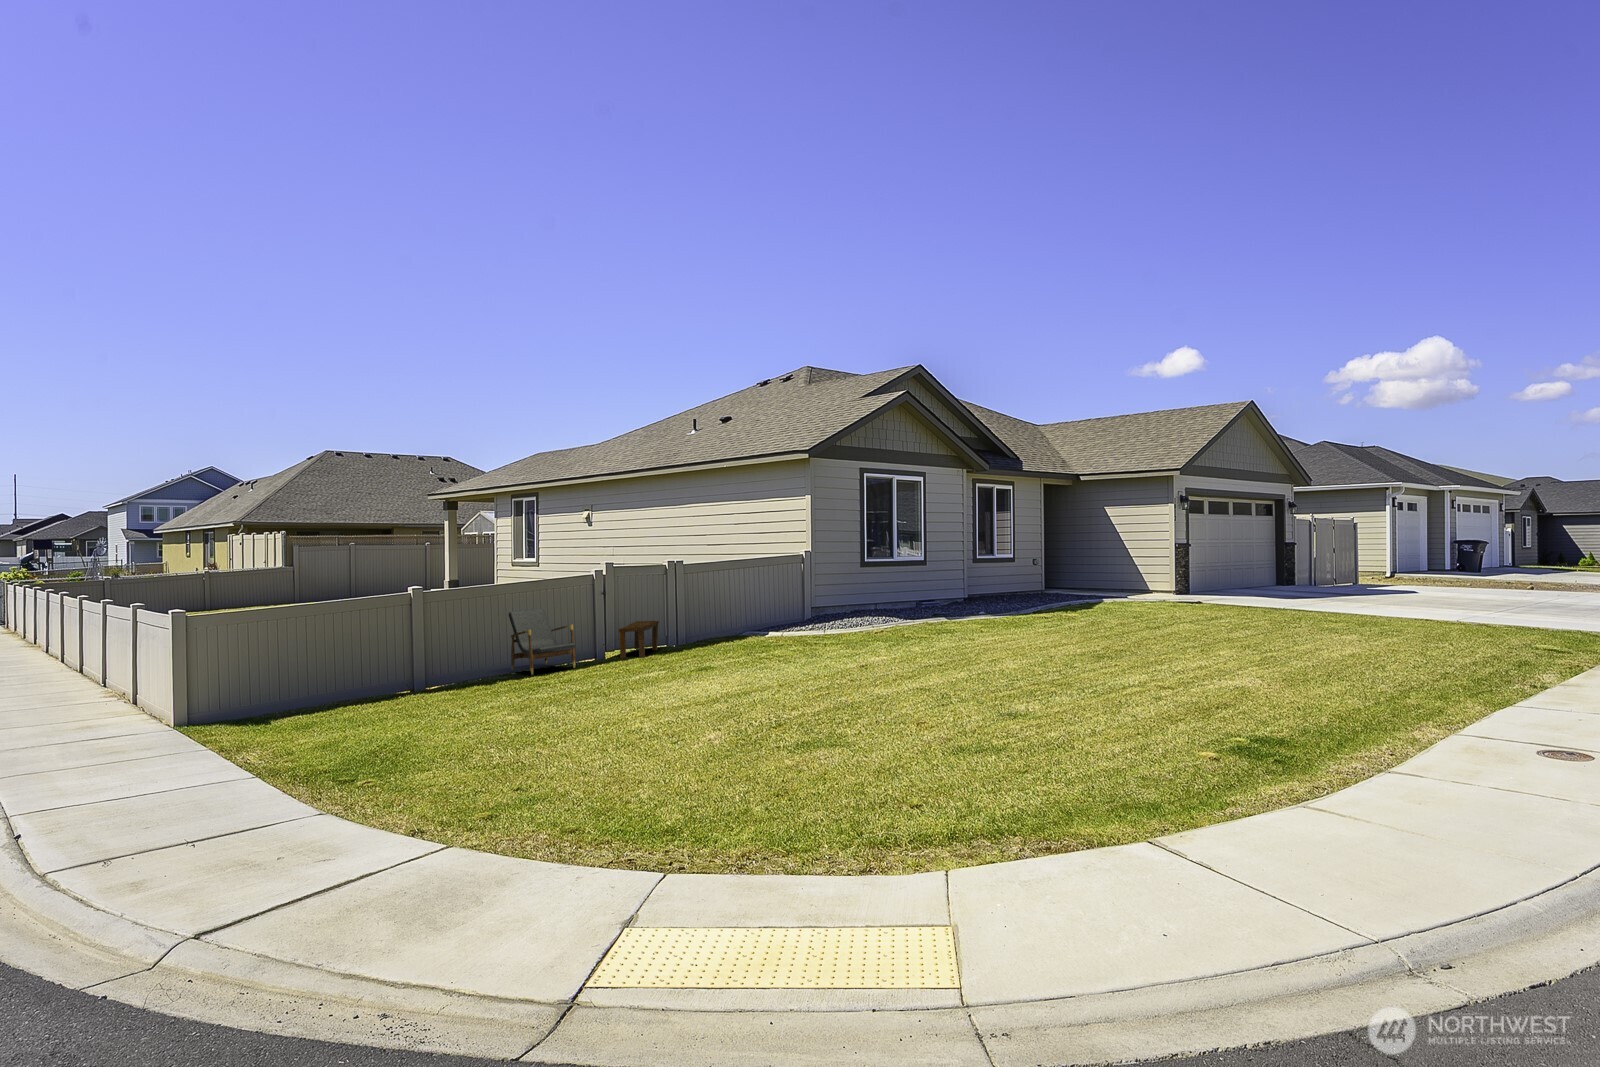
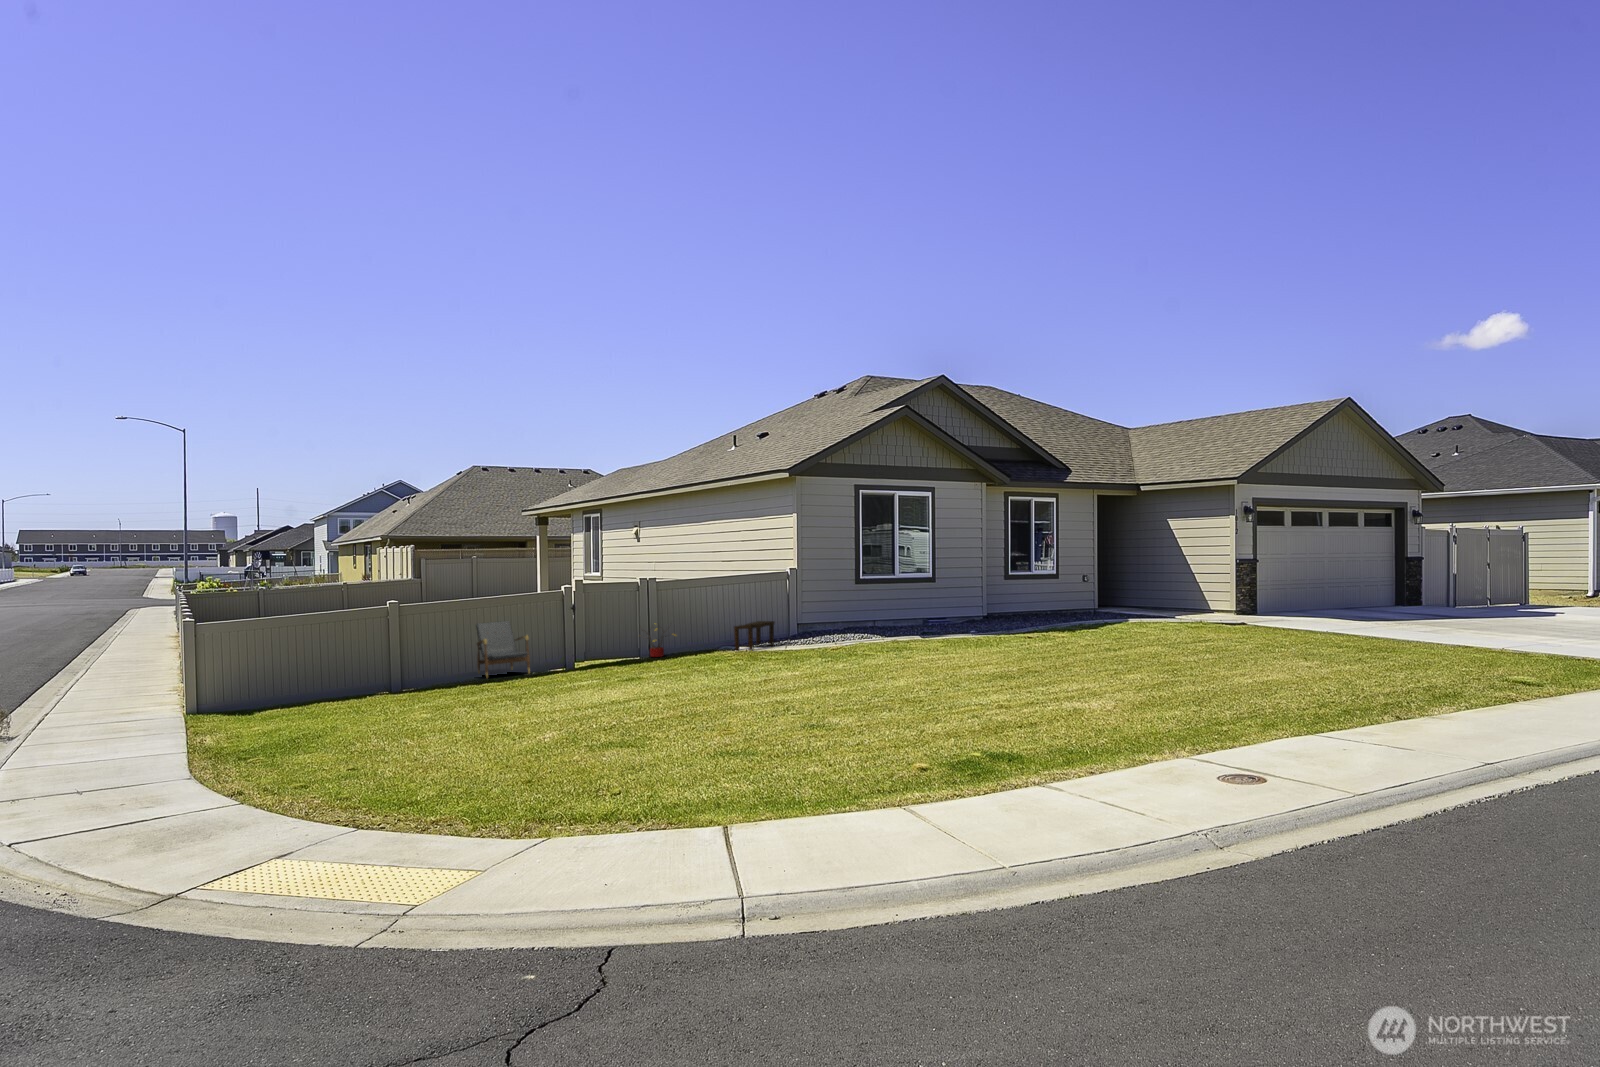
decorative plant: none [667,607,710,646] -> present [647,633,666,657]
bench: present [619,621,659,658] -> present [734,621,775,651]

